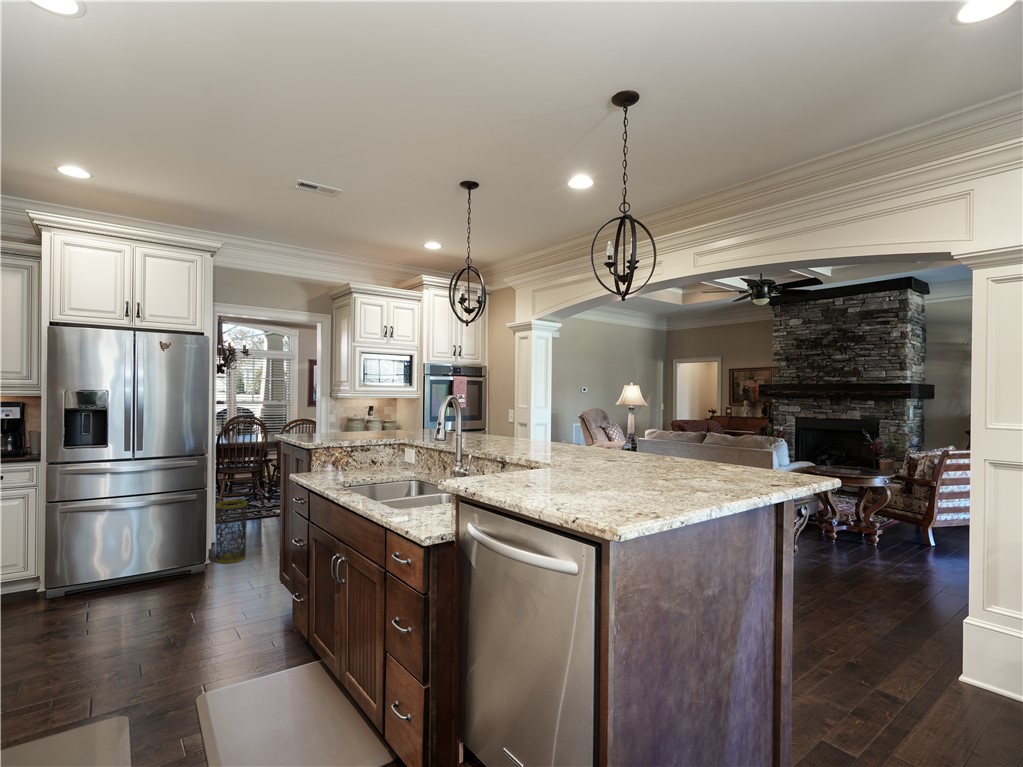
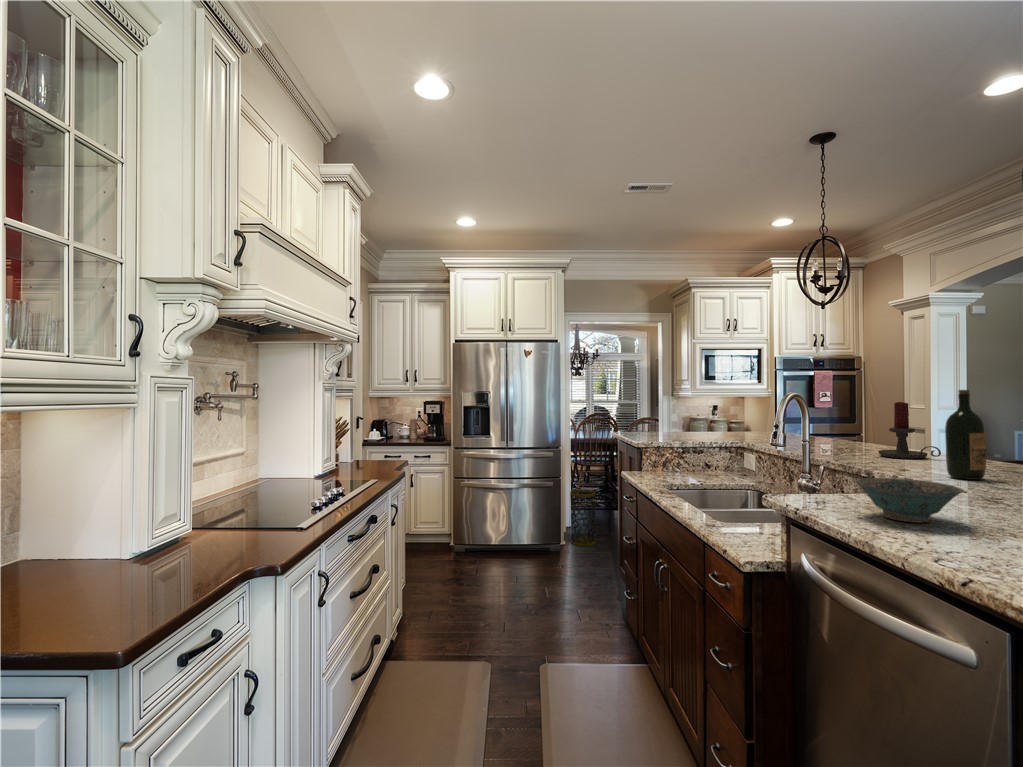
wine bottle: none [548,395,569,458] -> present [945,390,986,480]
candle holder: none [505,403,542,446] -> present [878,402,941,459]
ceramic bowl: none [504,459,565,489] -> present [855,478,963,523]

